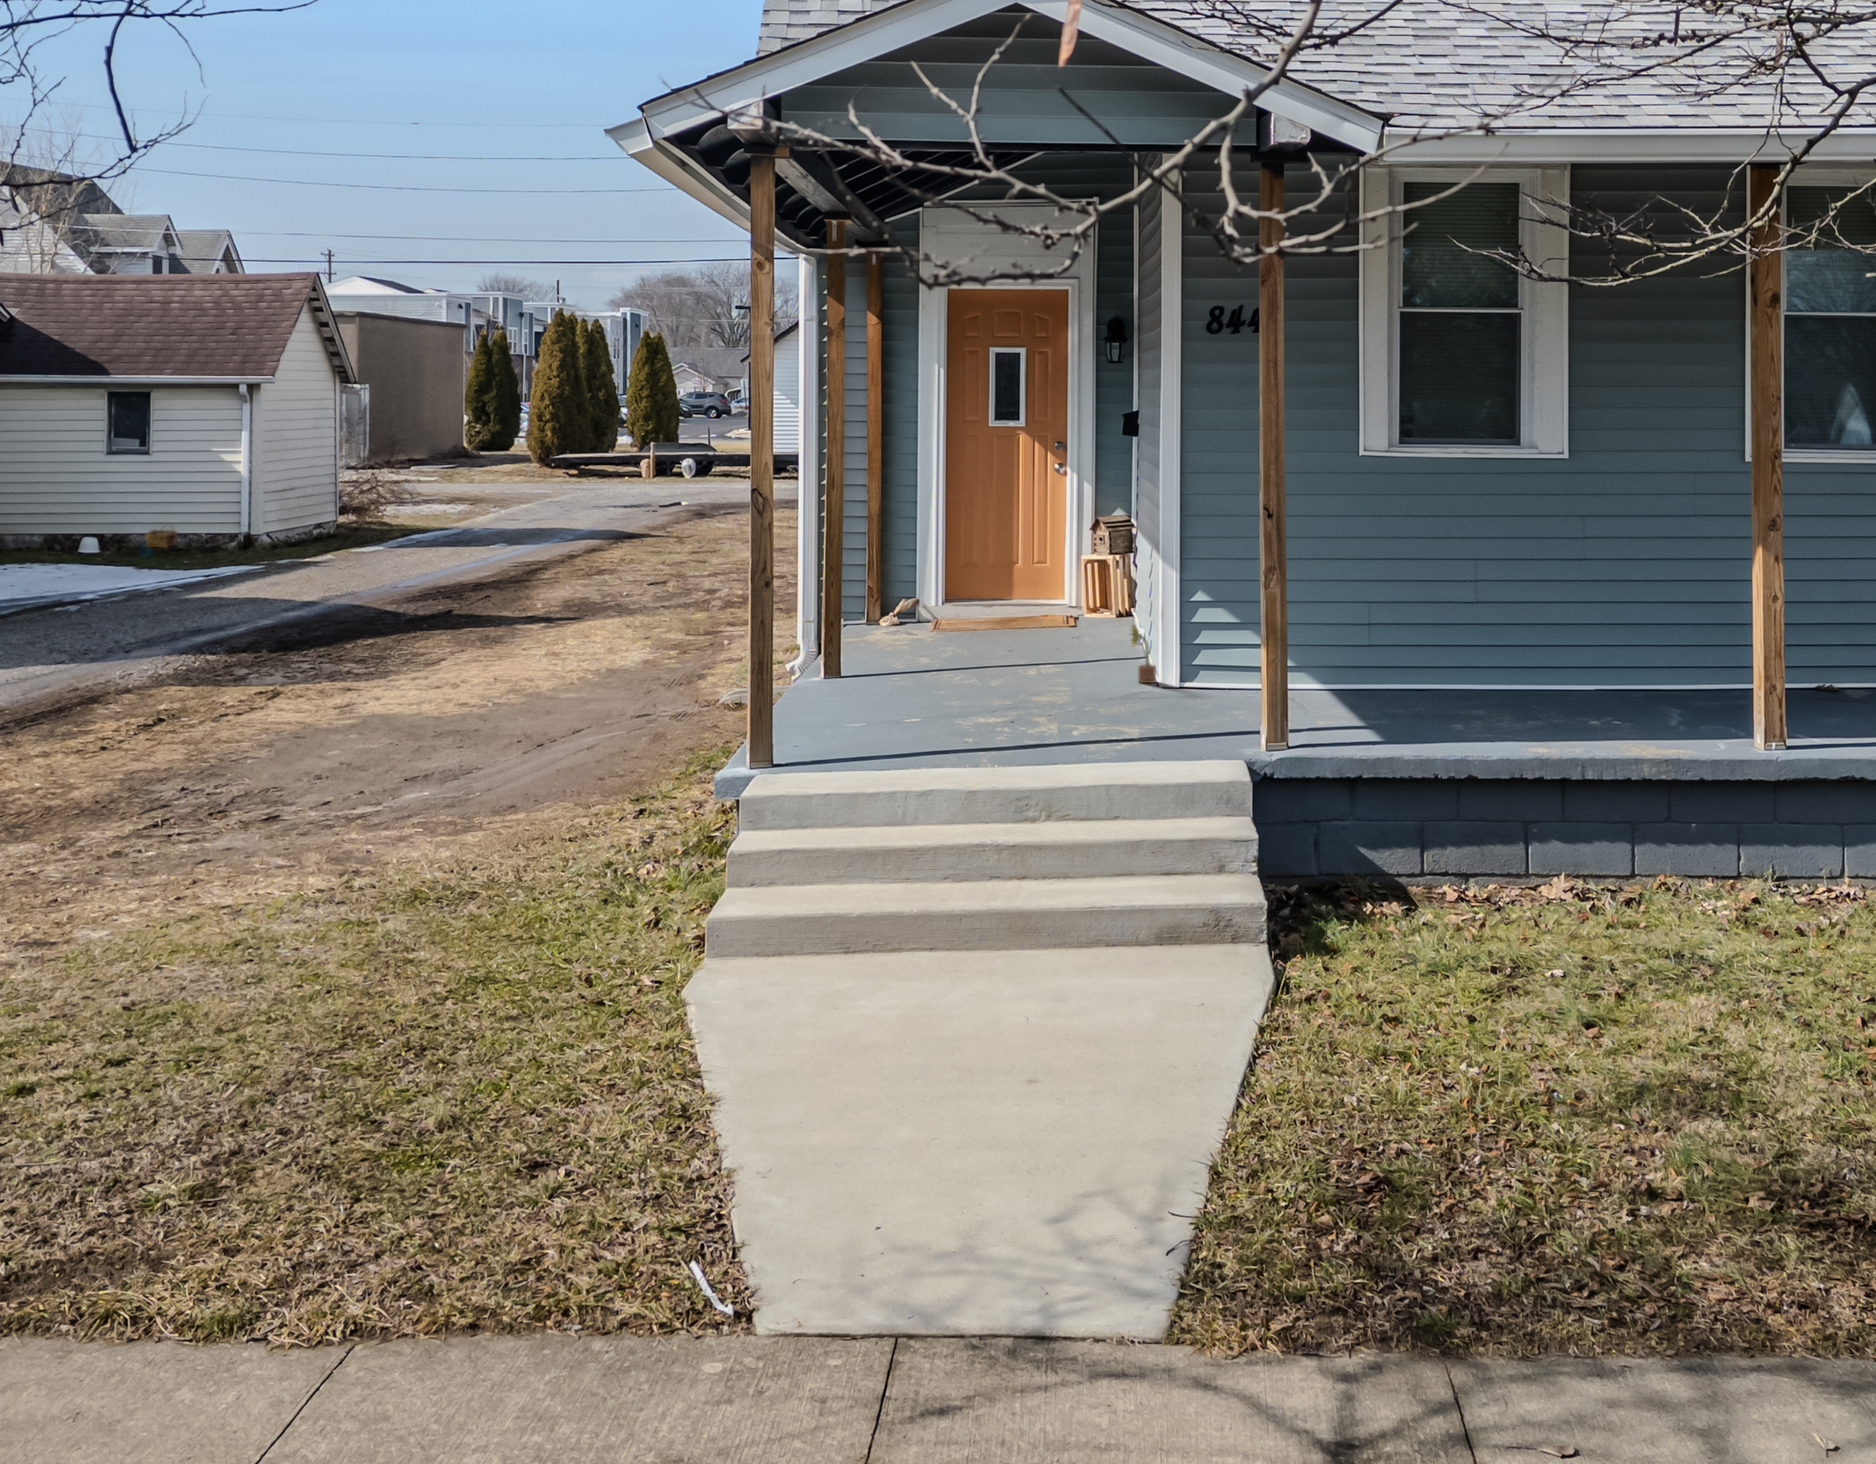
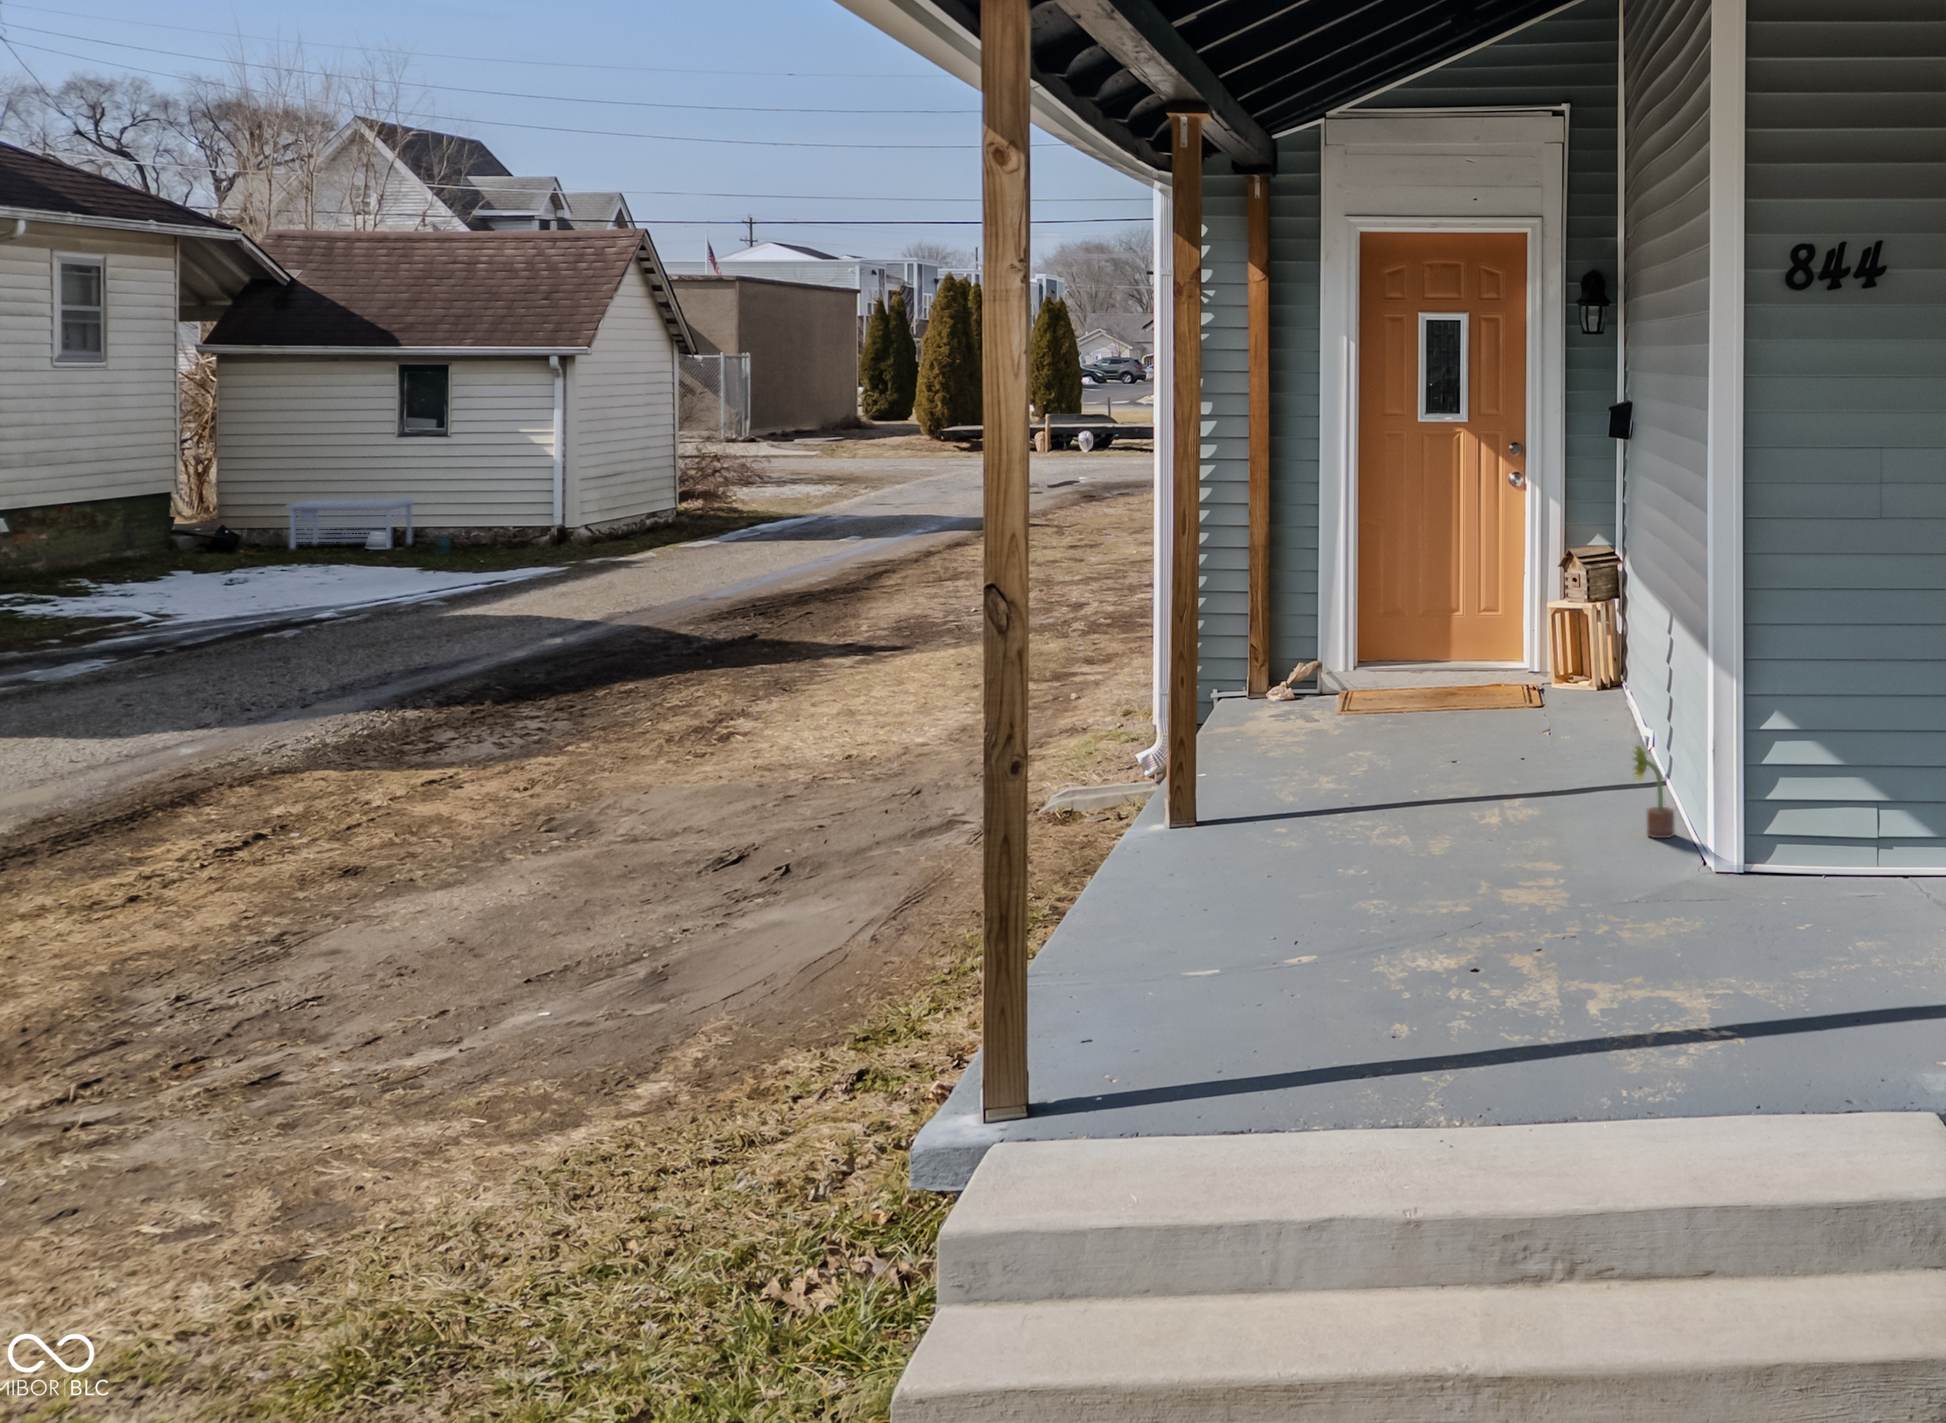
storage bench: none [11,509,122,550] -> present [287,499,414,548]
woven basket: present [146,524,178,548] -> none [440,517,477,545]

